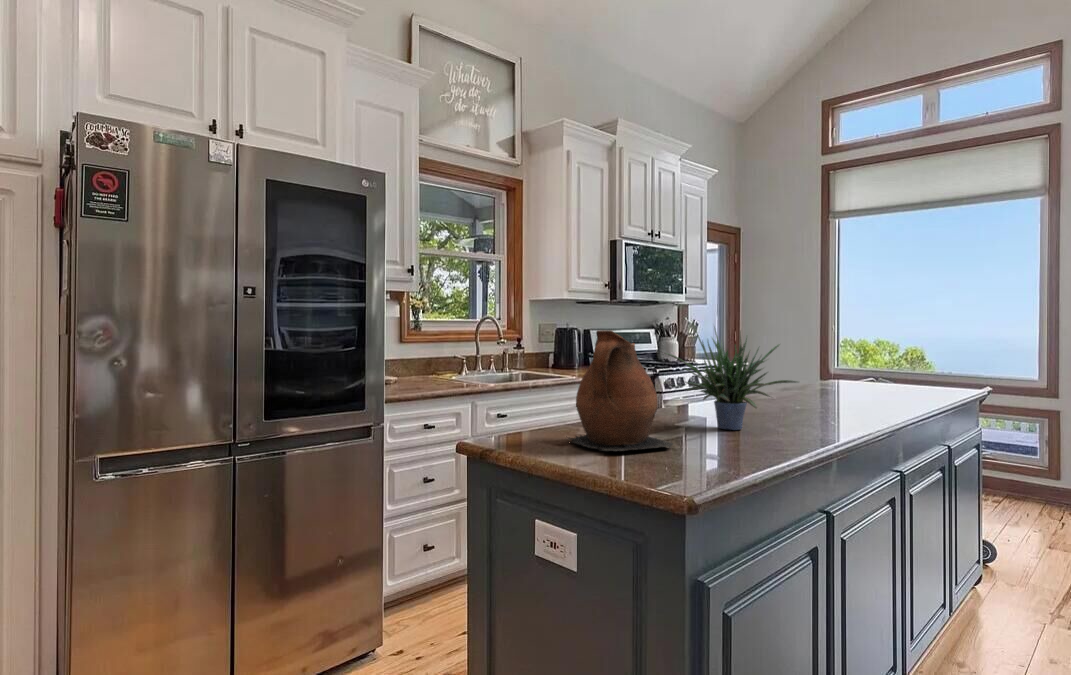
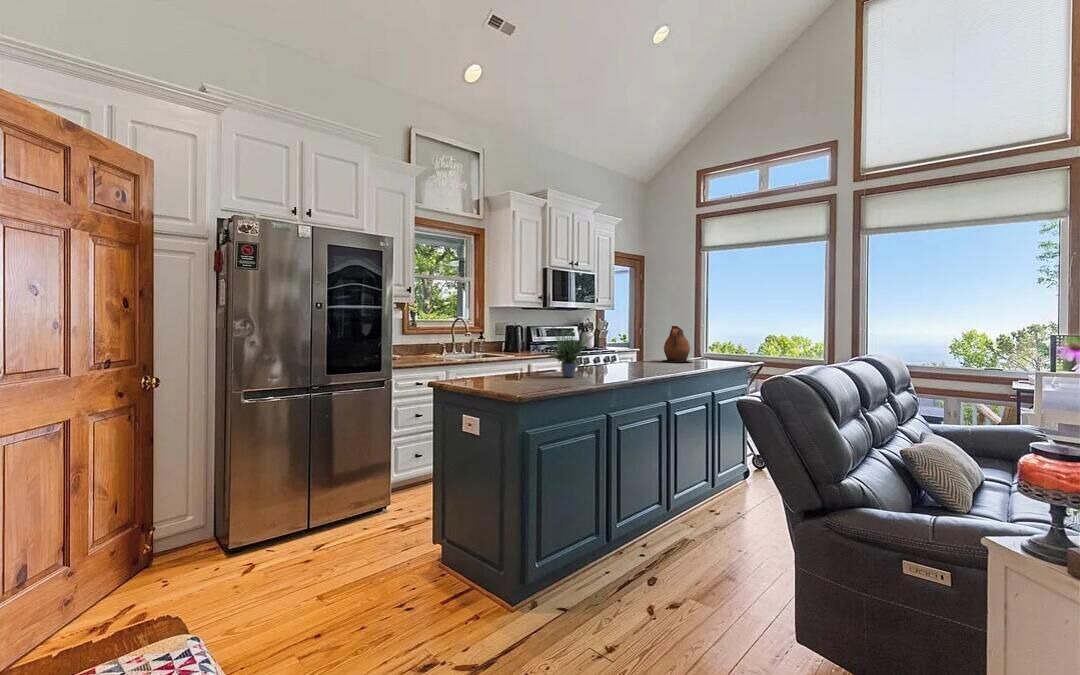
ceramic pitcher: present [568,330,673,451] -> present [663,326,691,362]

